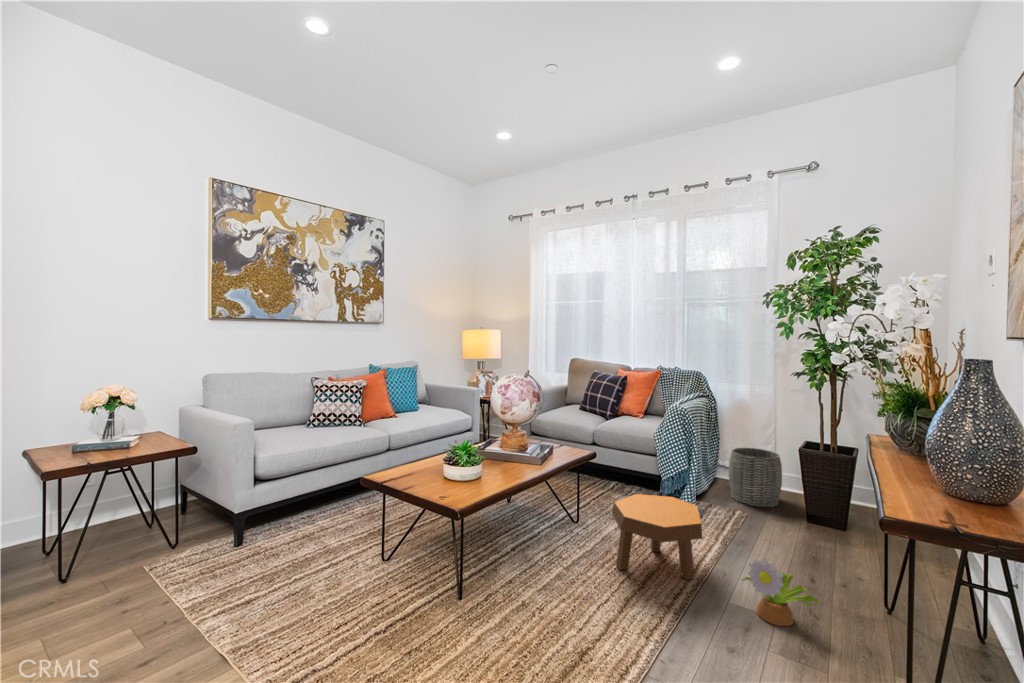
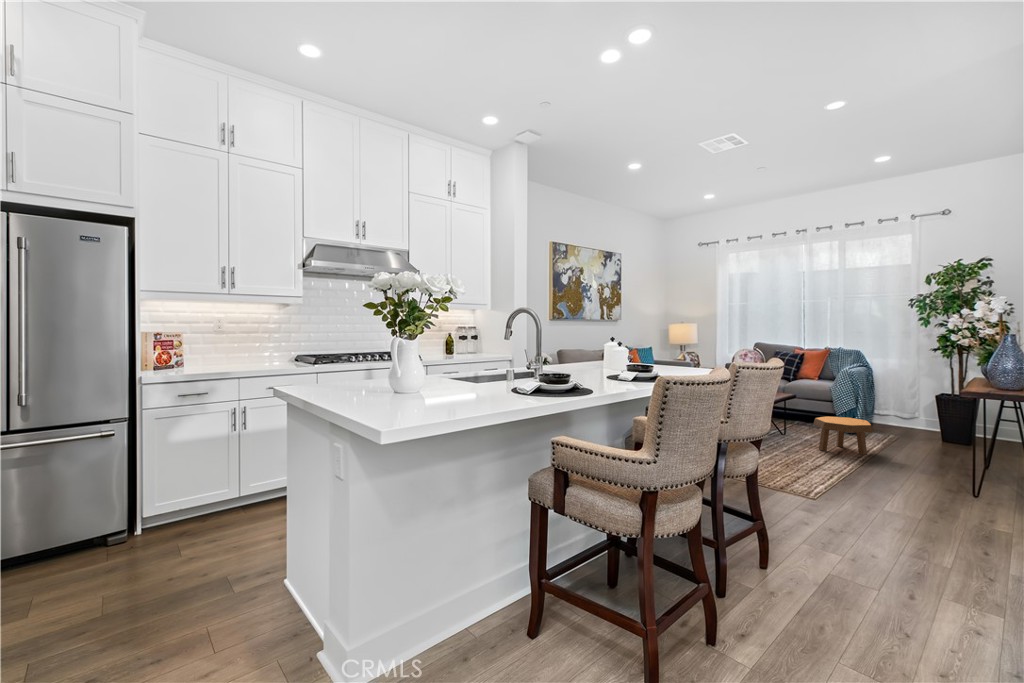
woven basket: present [729,448,782,507] -> none [884,400,923,435]
decorative plant: present [742,559,819,626] -> none [895,435,940,467]

